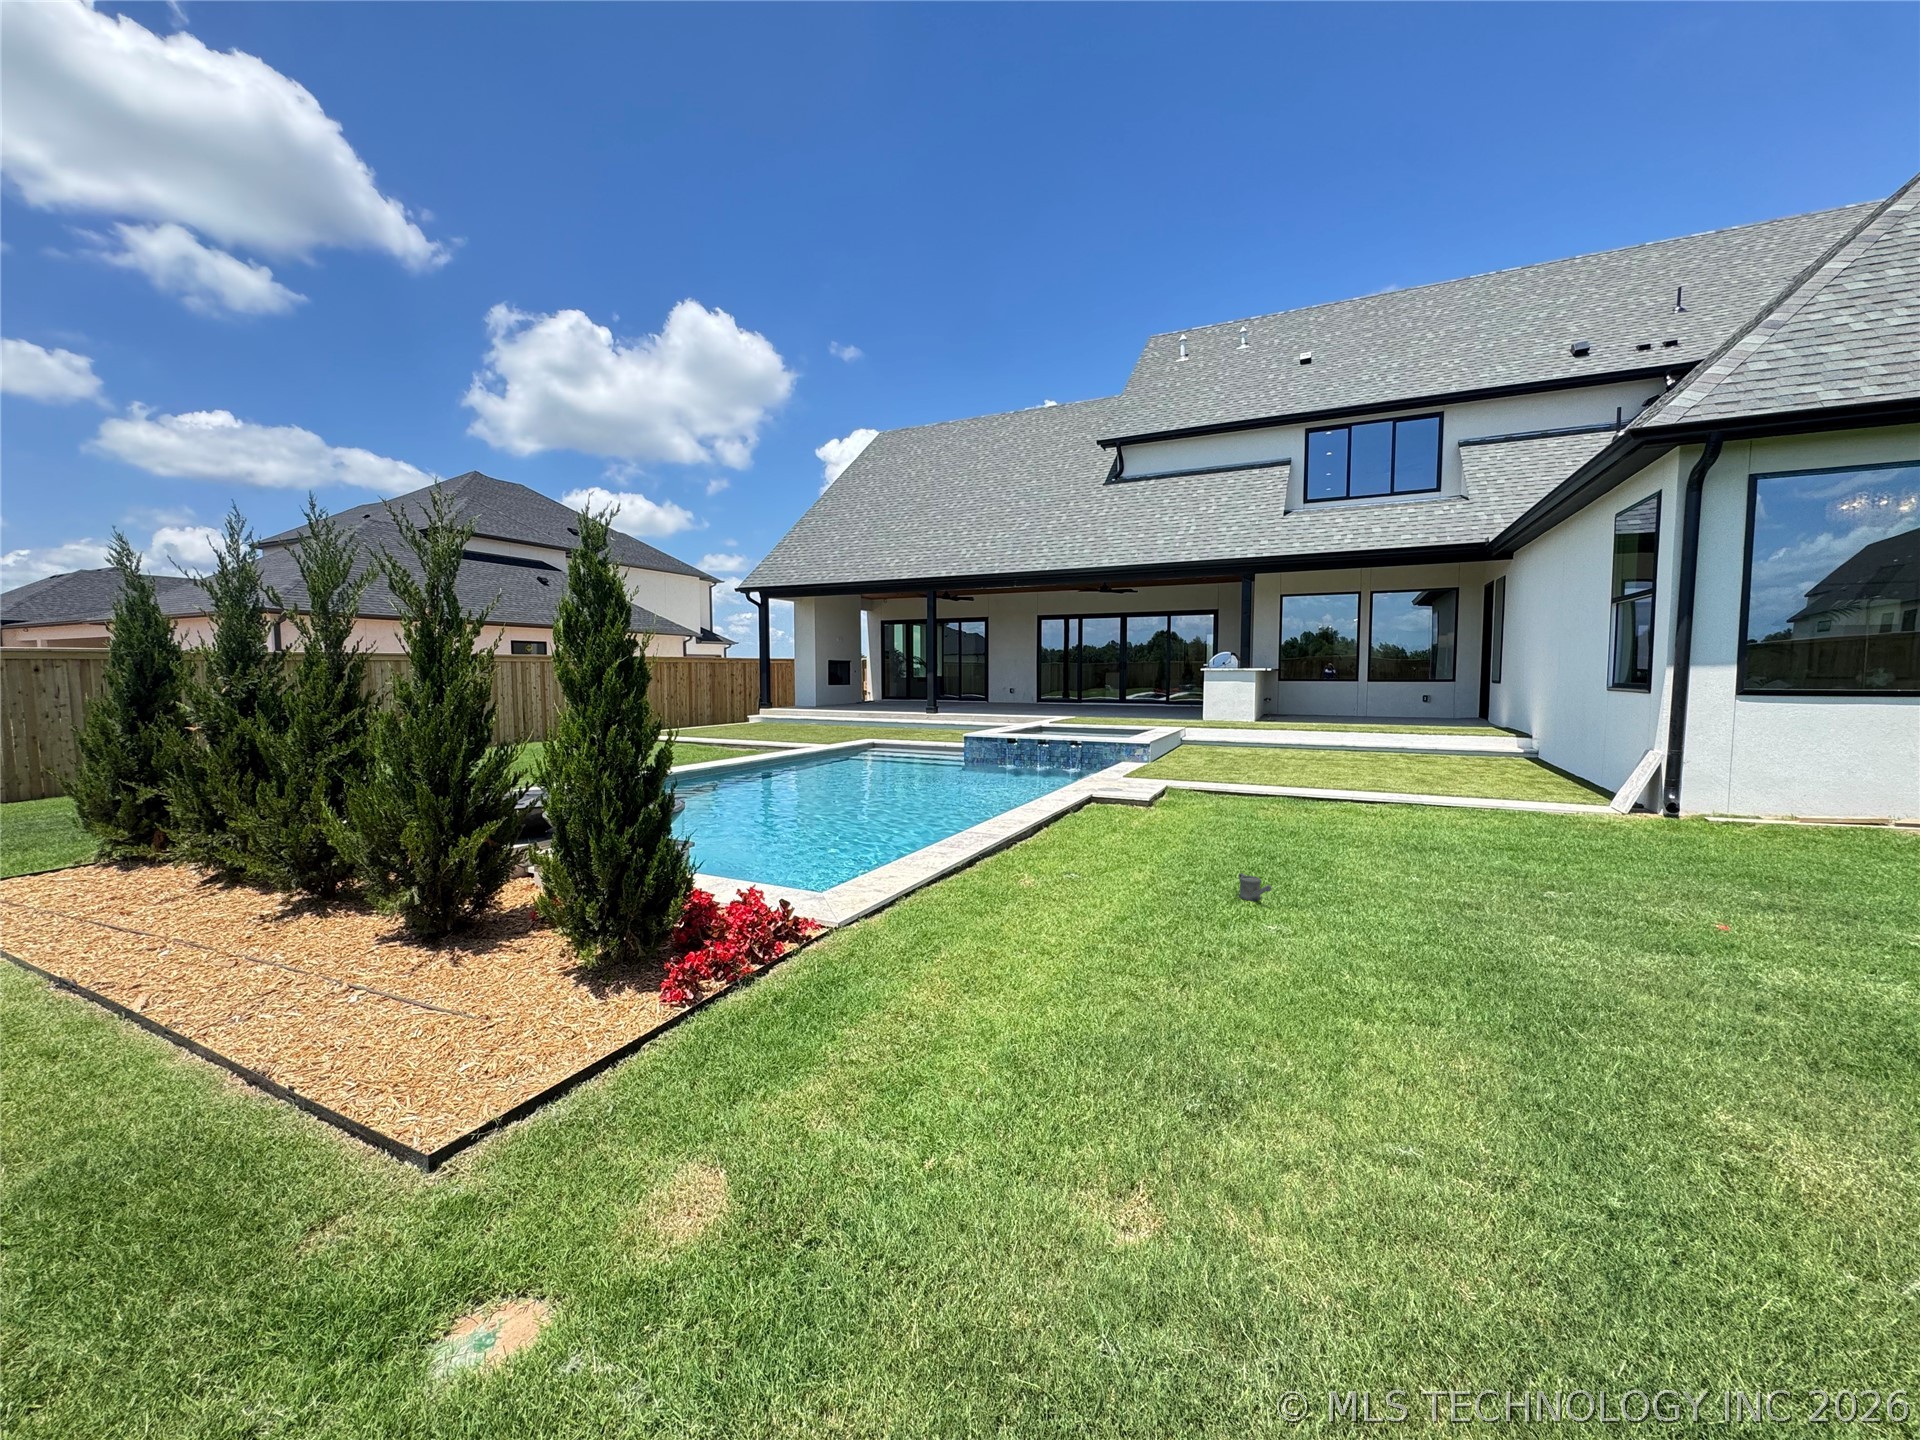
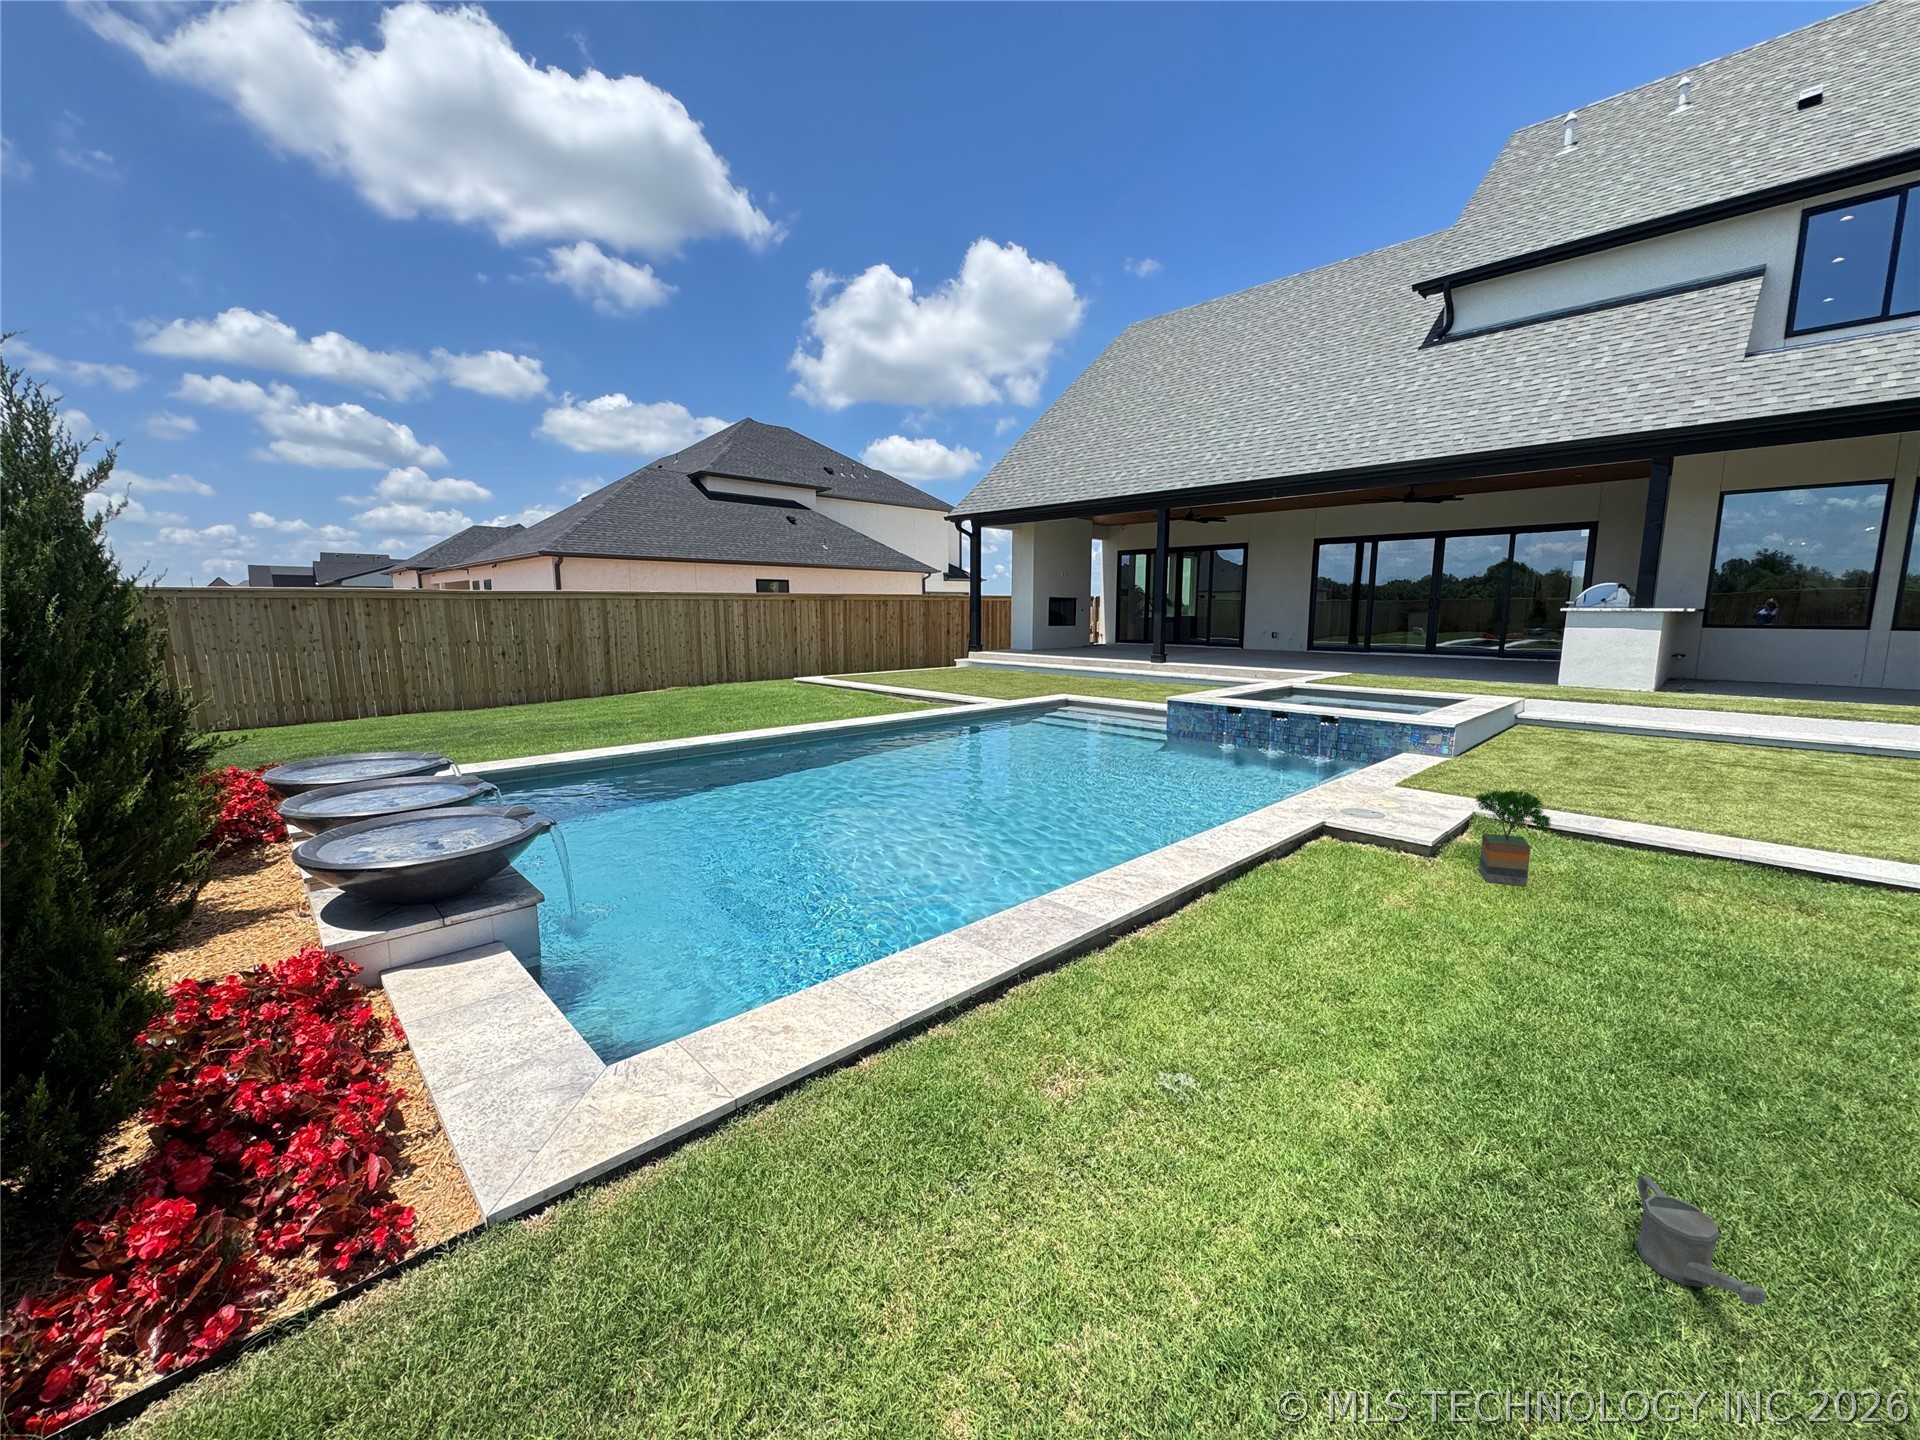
potted tree: none [1168,763,1205,813] -> present [1475,790,1551,886]

